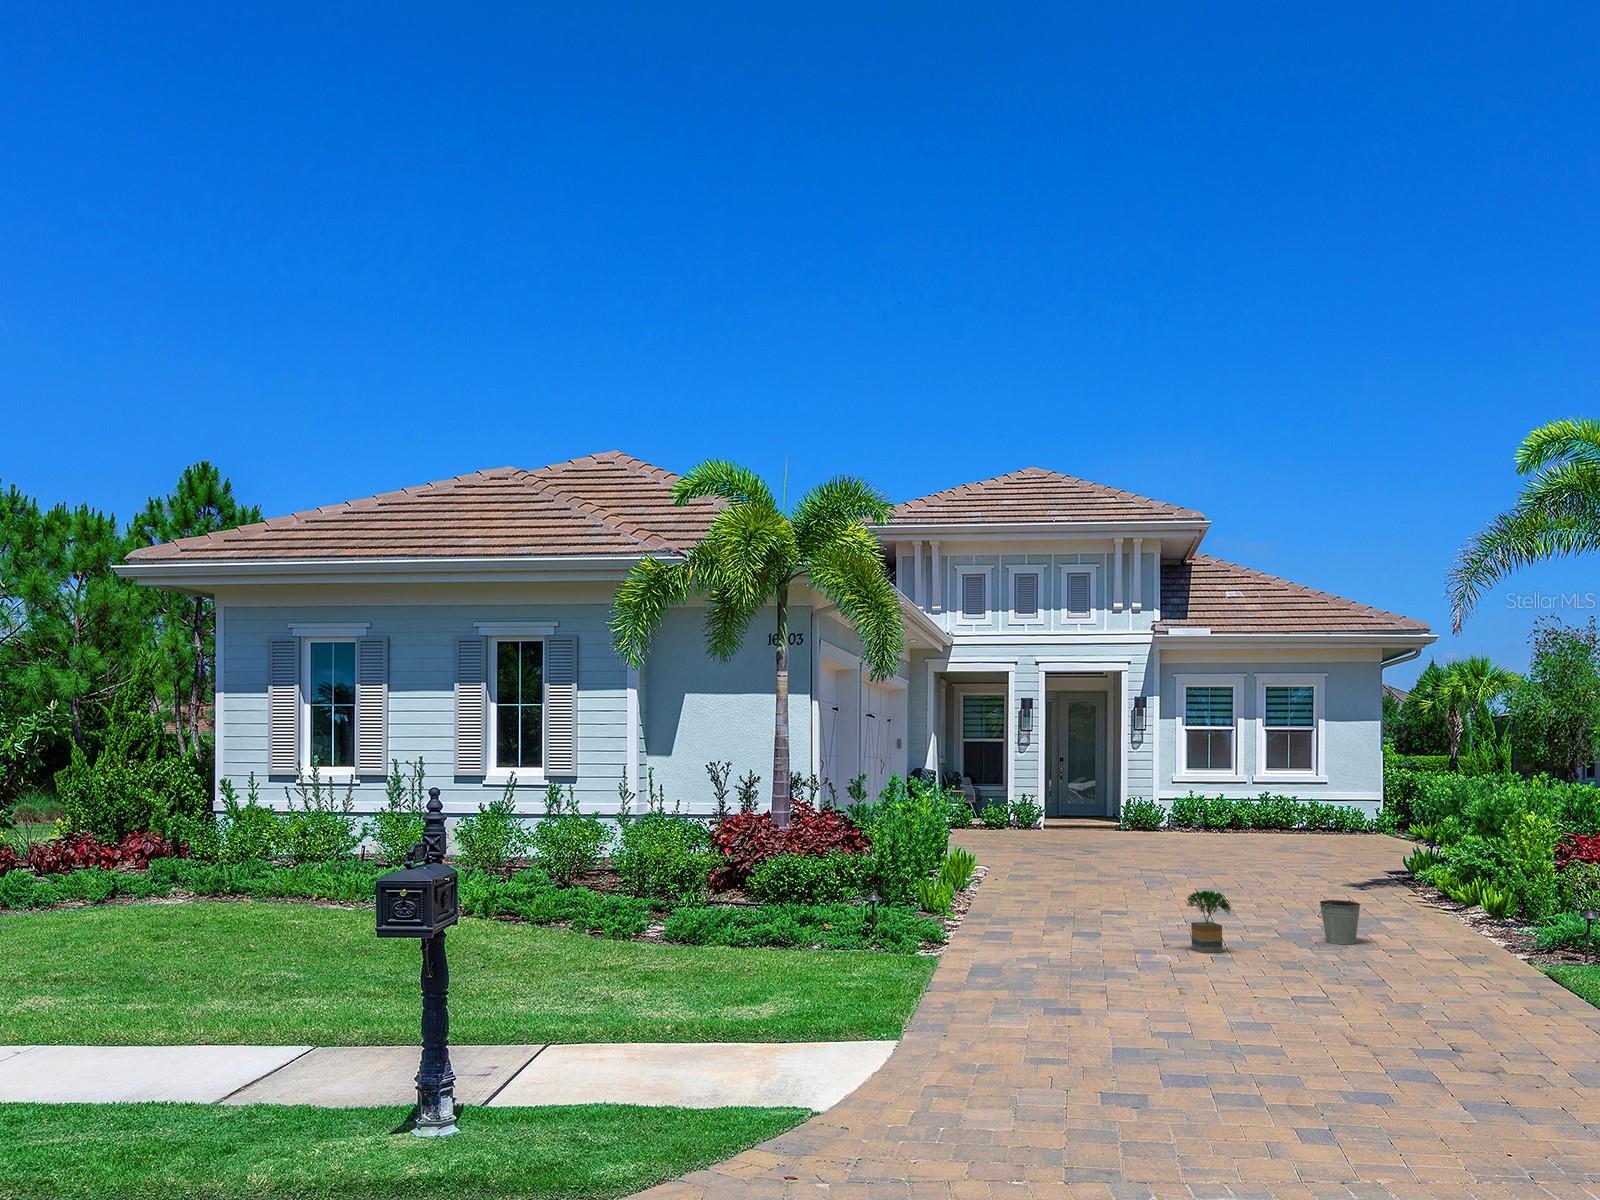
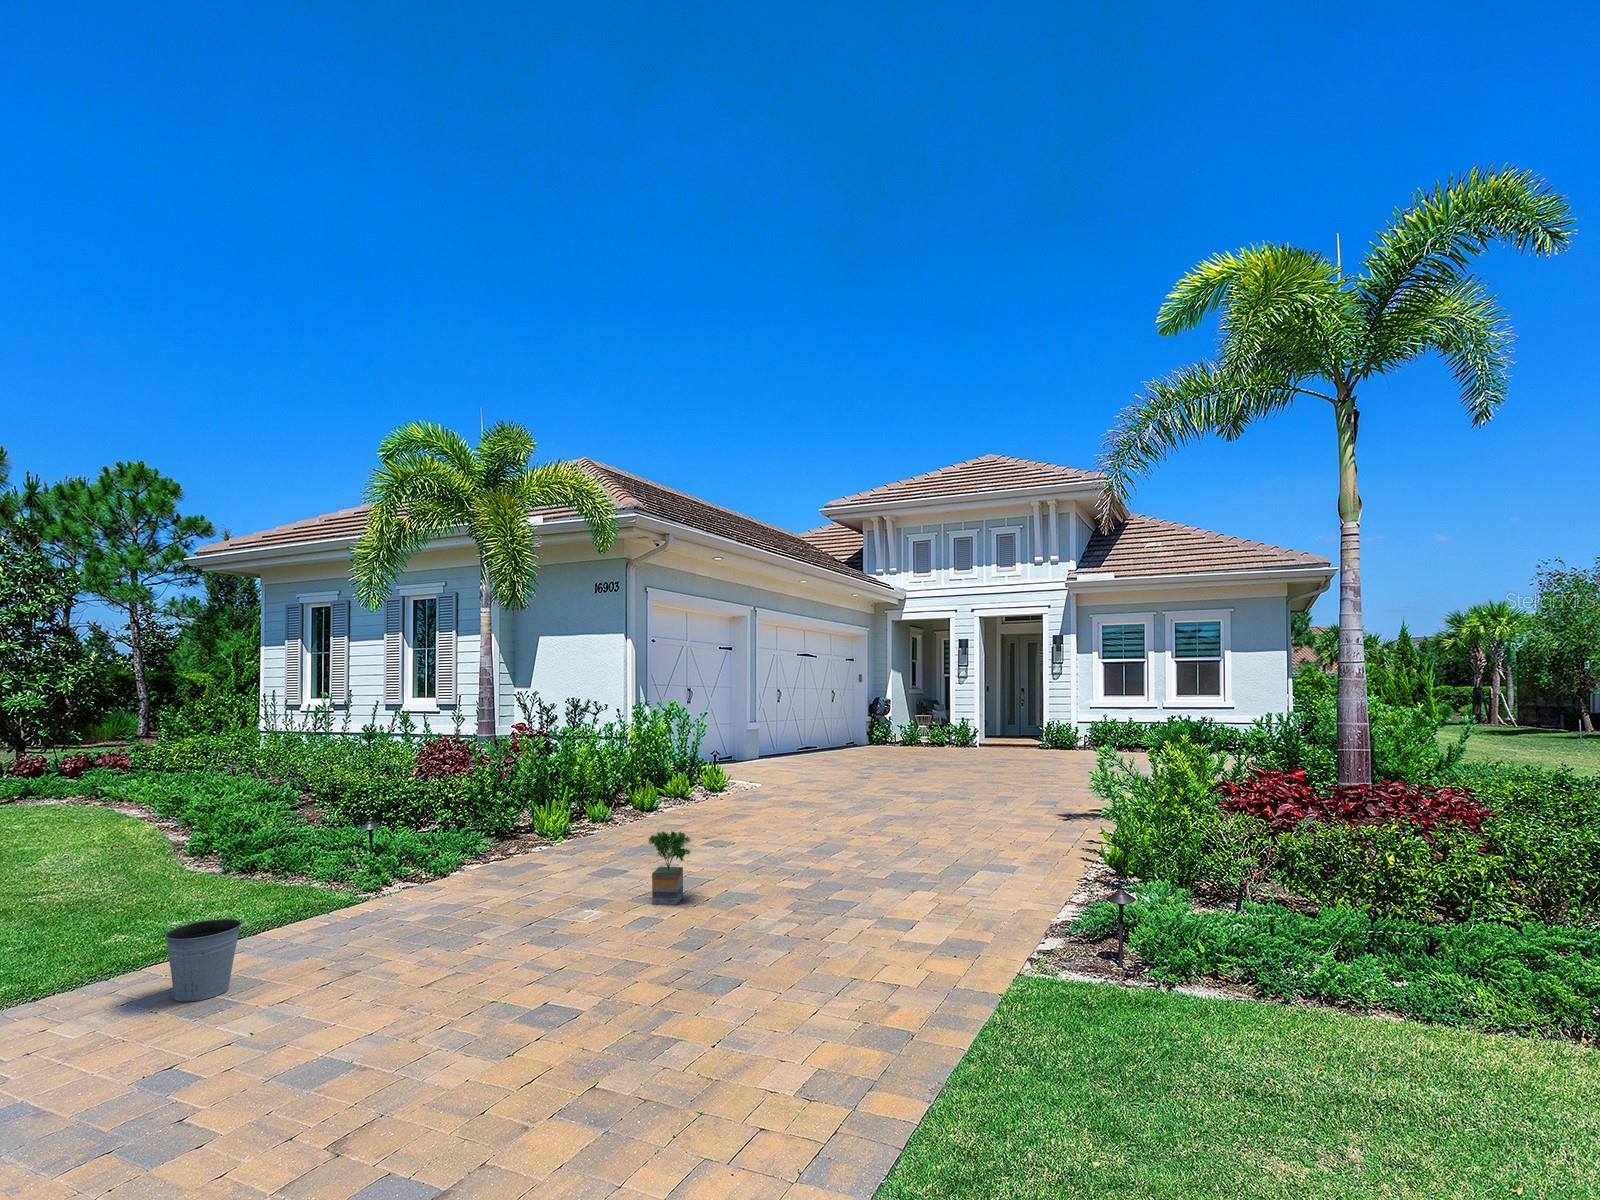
bucket: present [1318,899,1360,944] -> present [164,919,245,1002]

